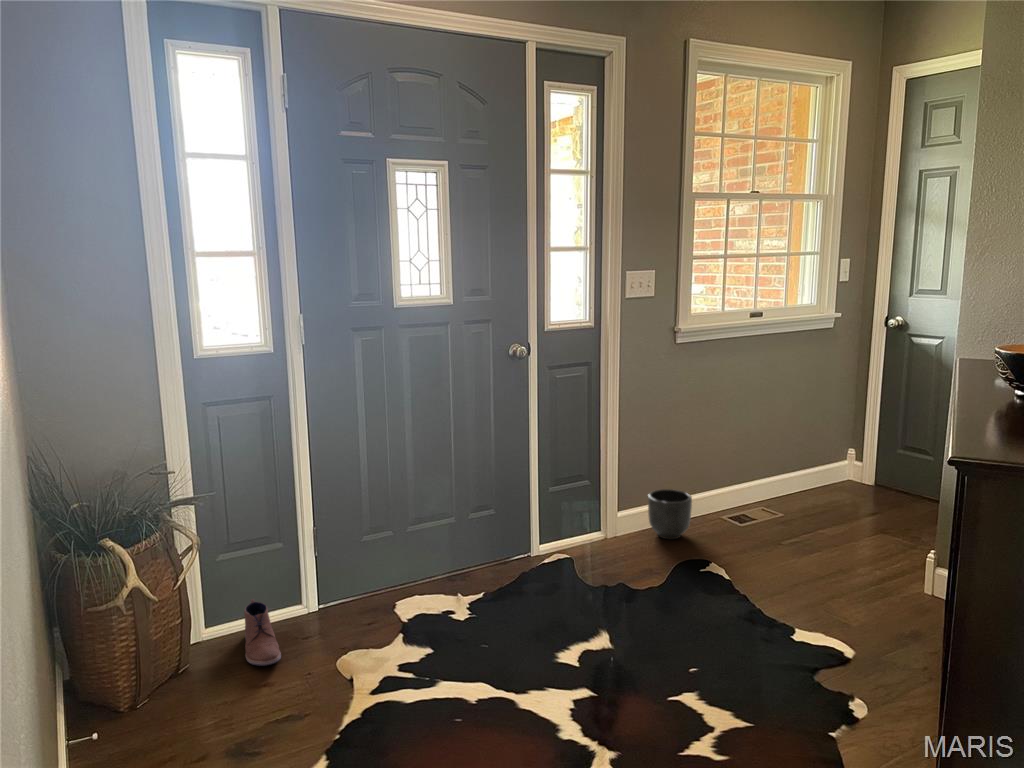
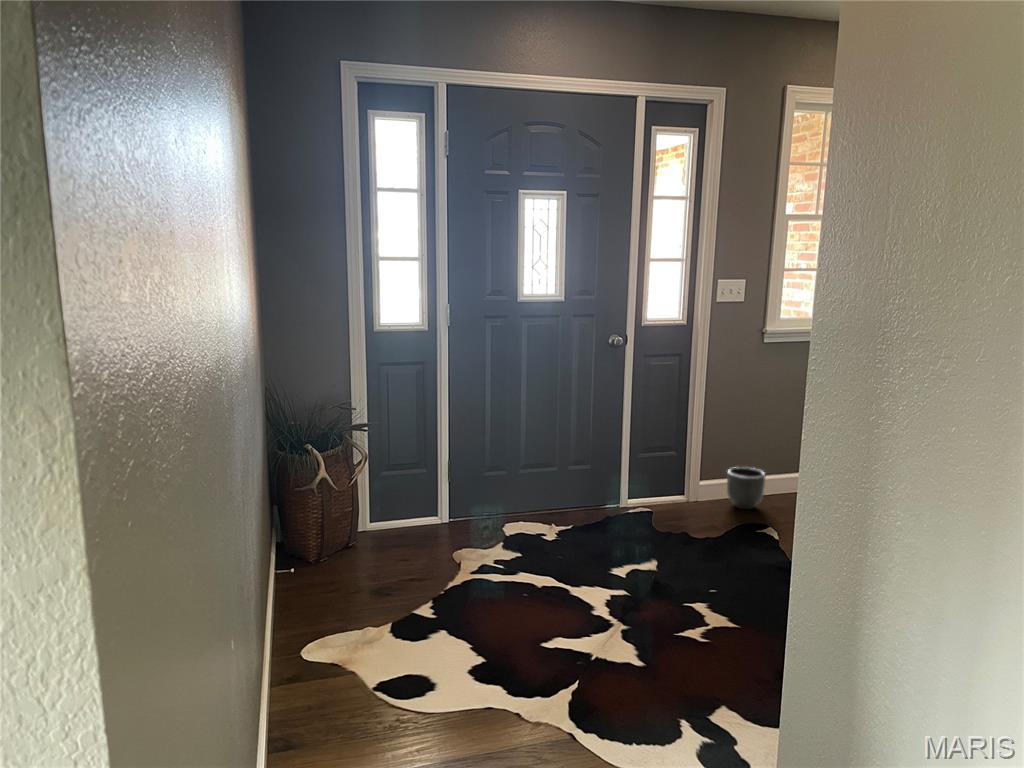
shoe: present [244,599,281,666] -> none [393,506,417,548]

